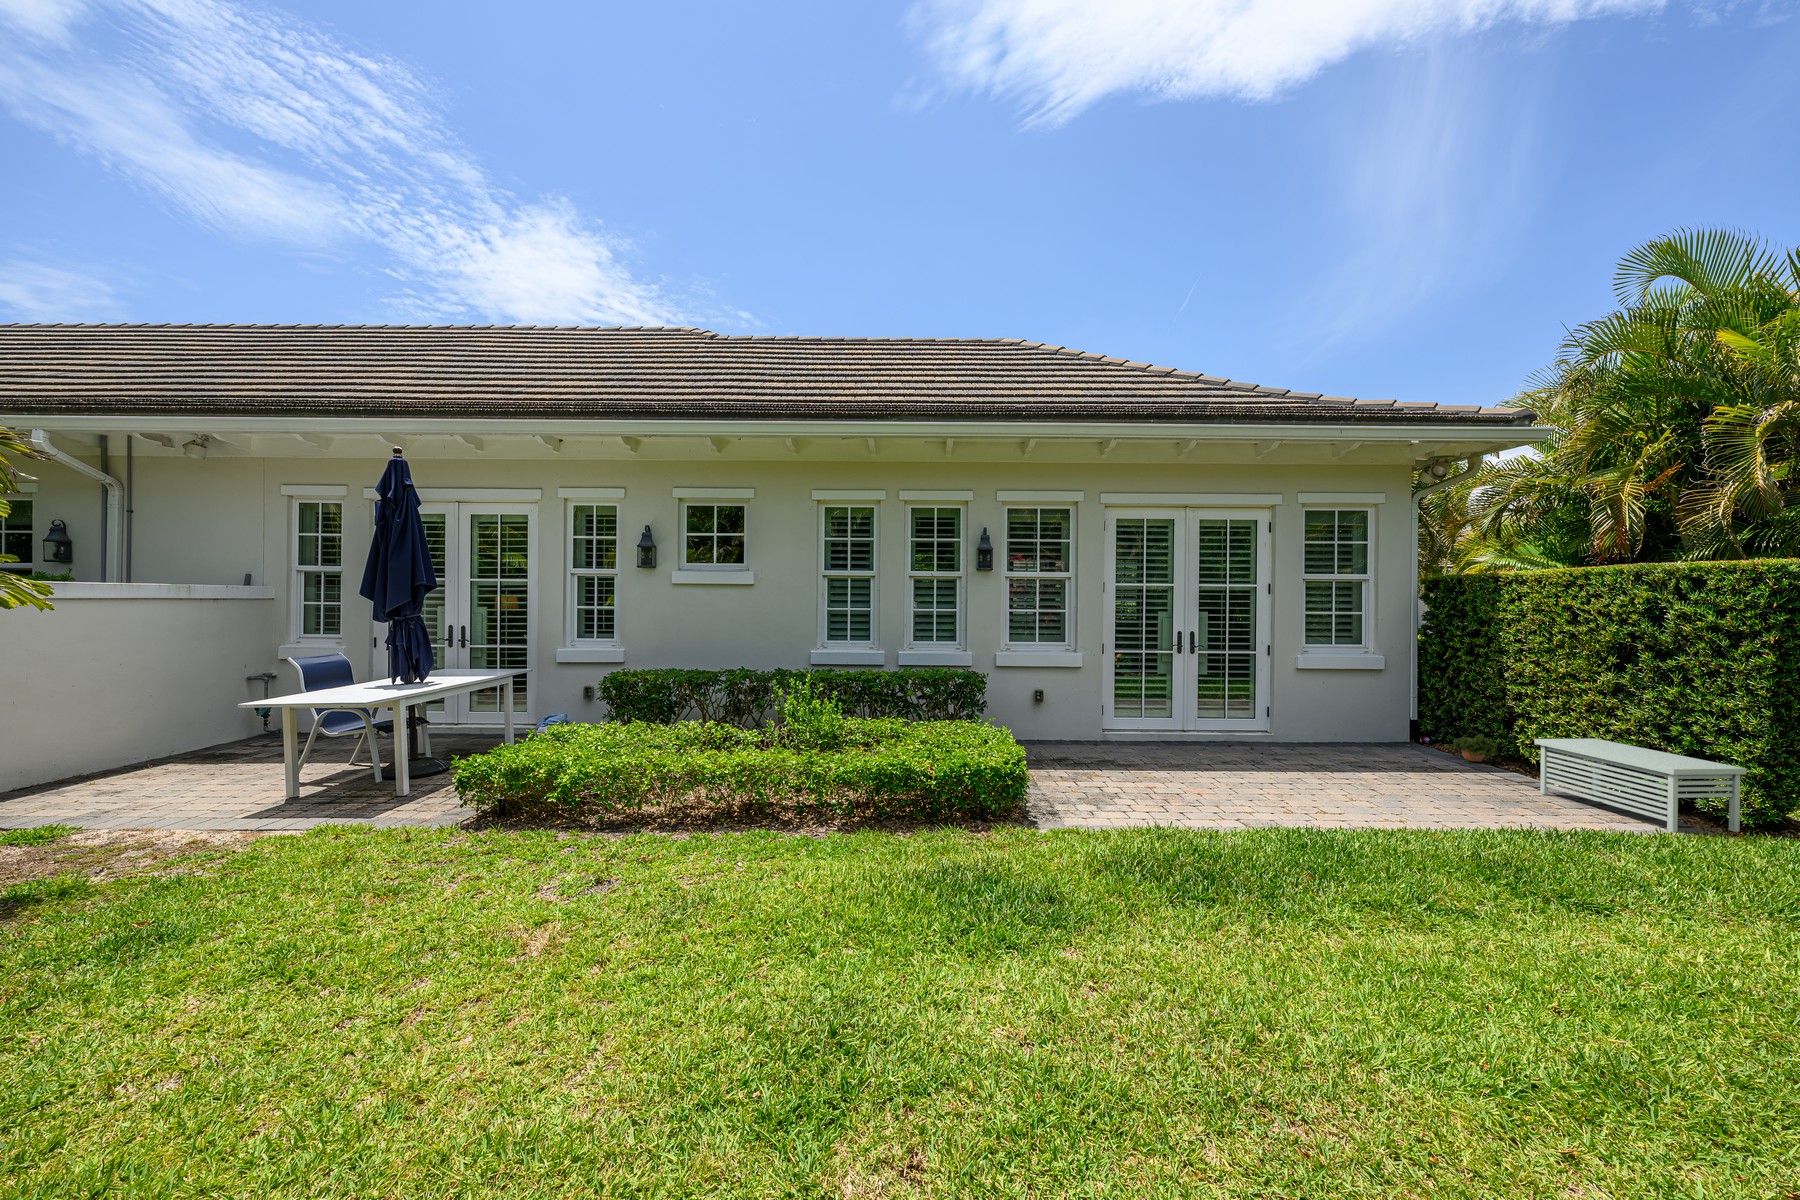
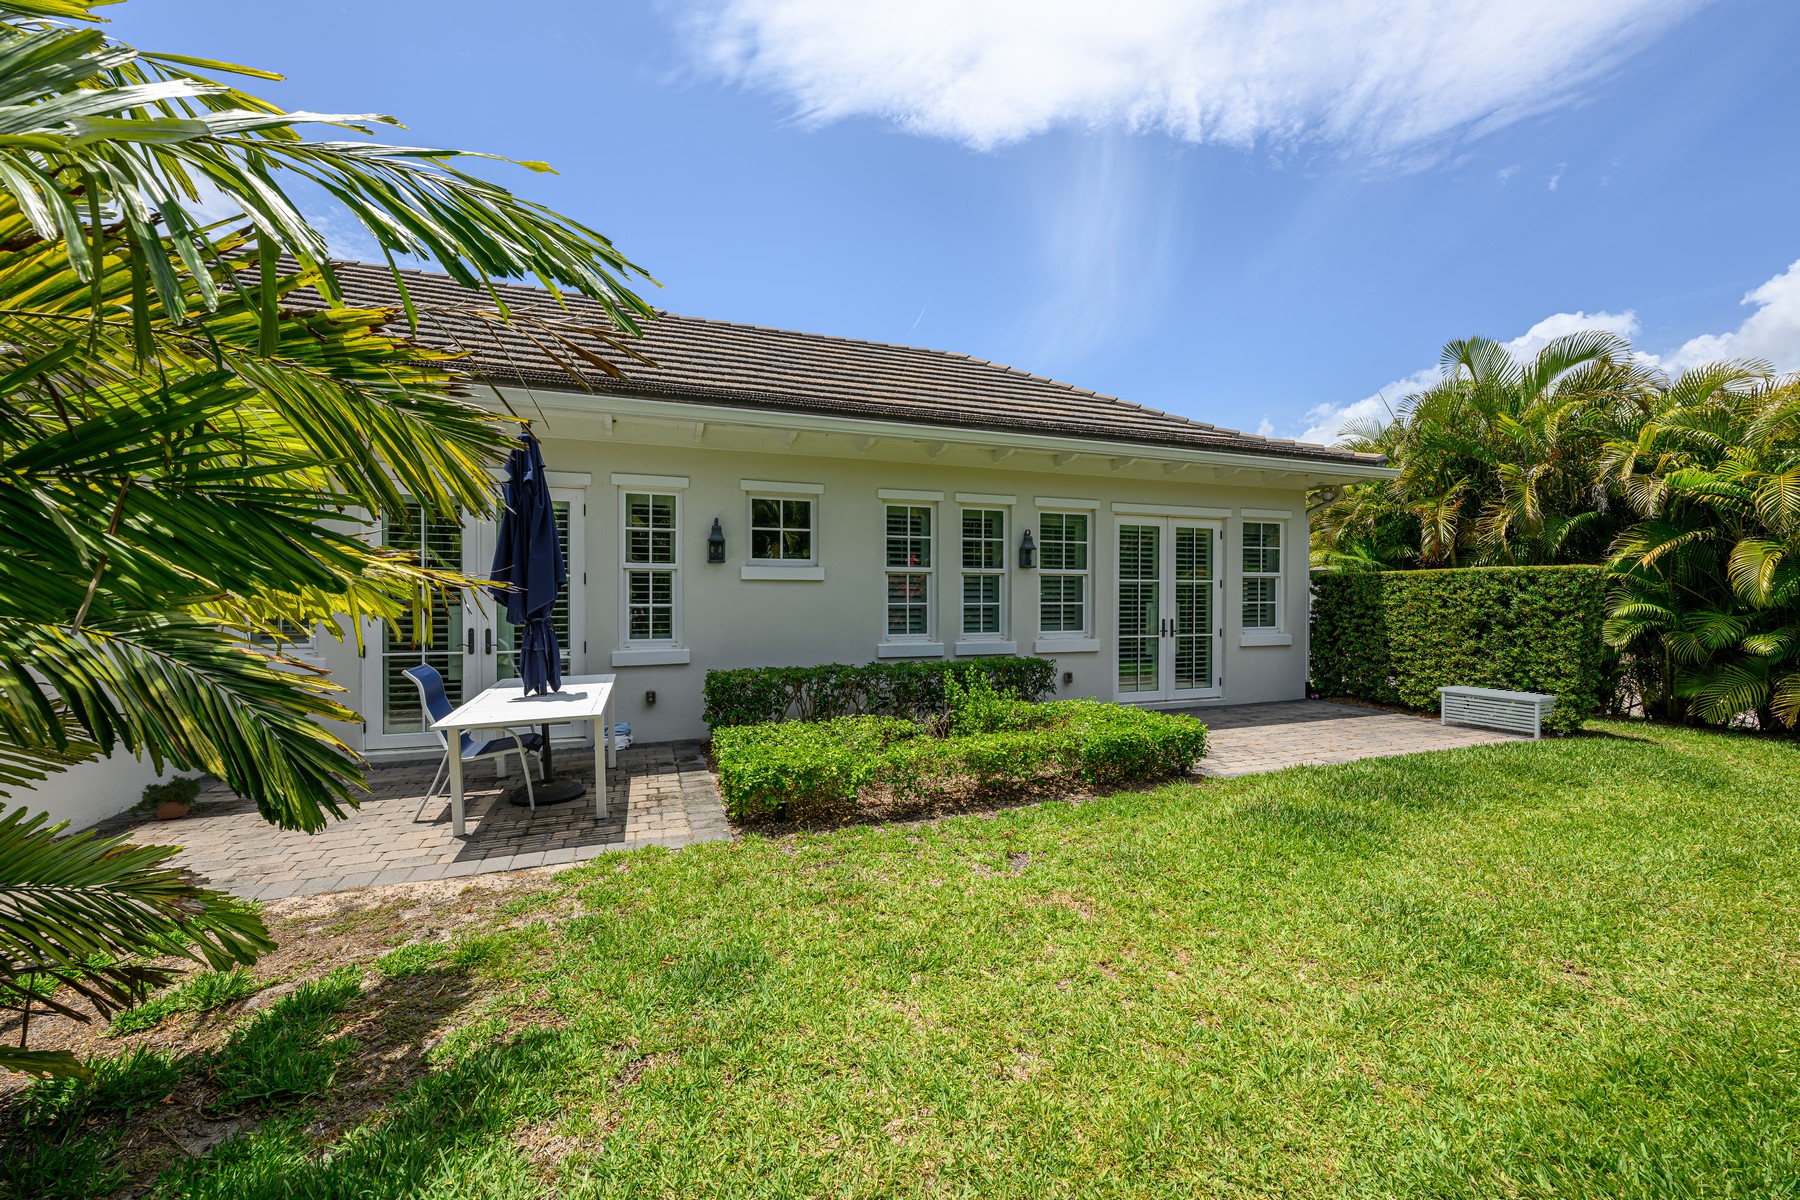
potted plant: present [1444,734,1499,762] -> present [128,775,202,819]

